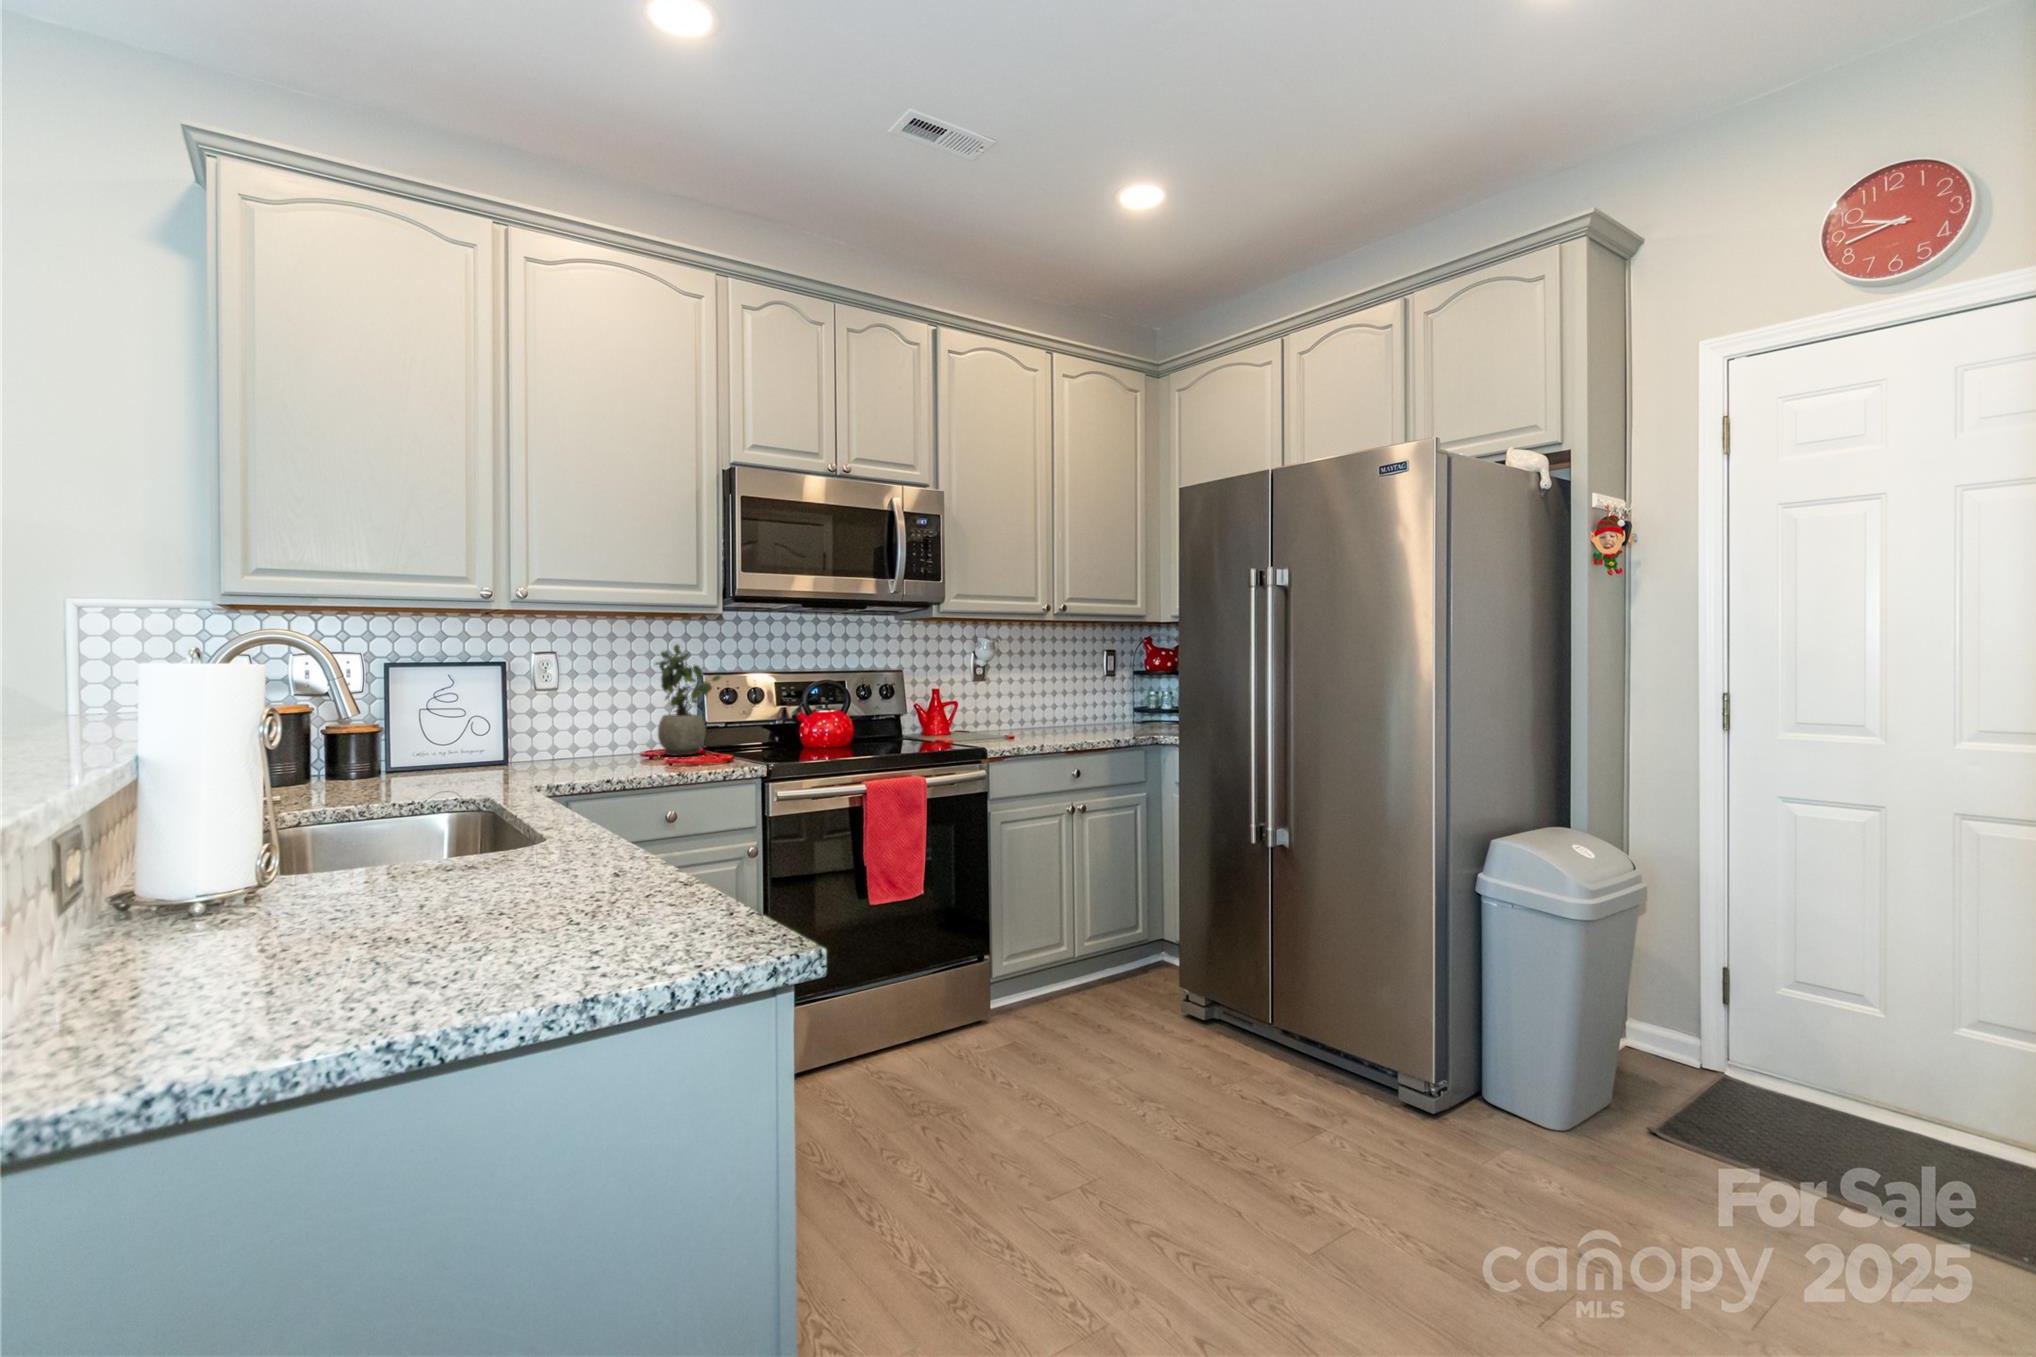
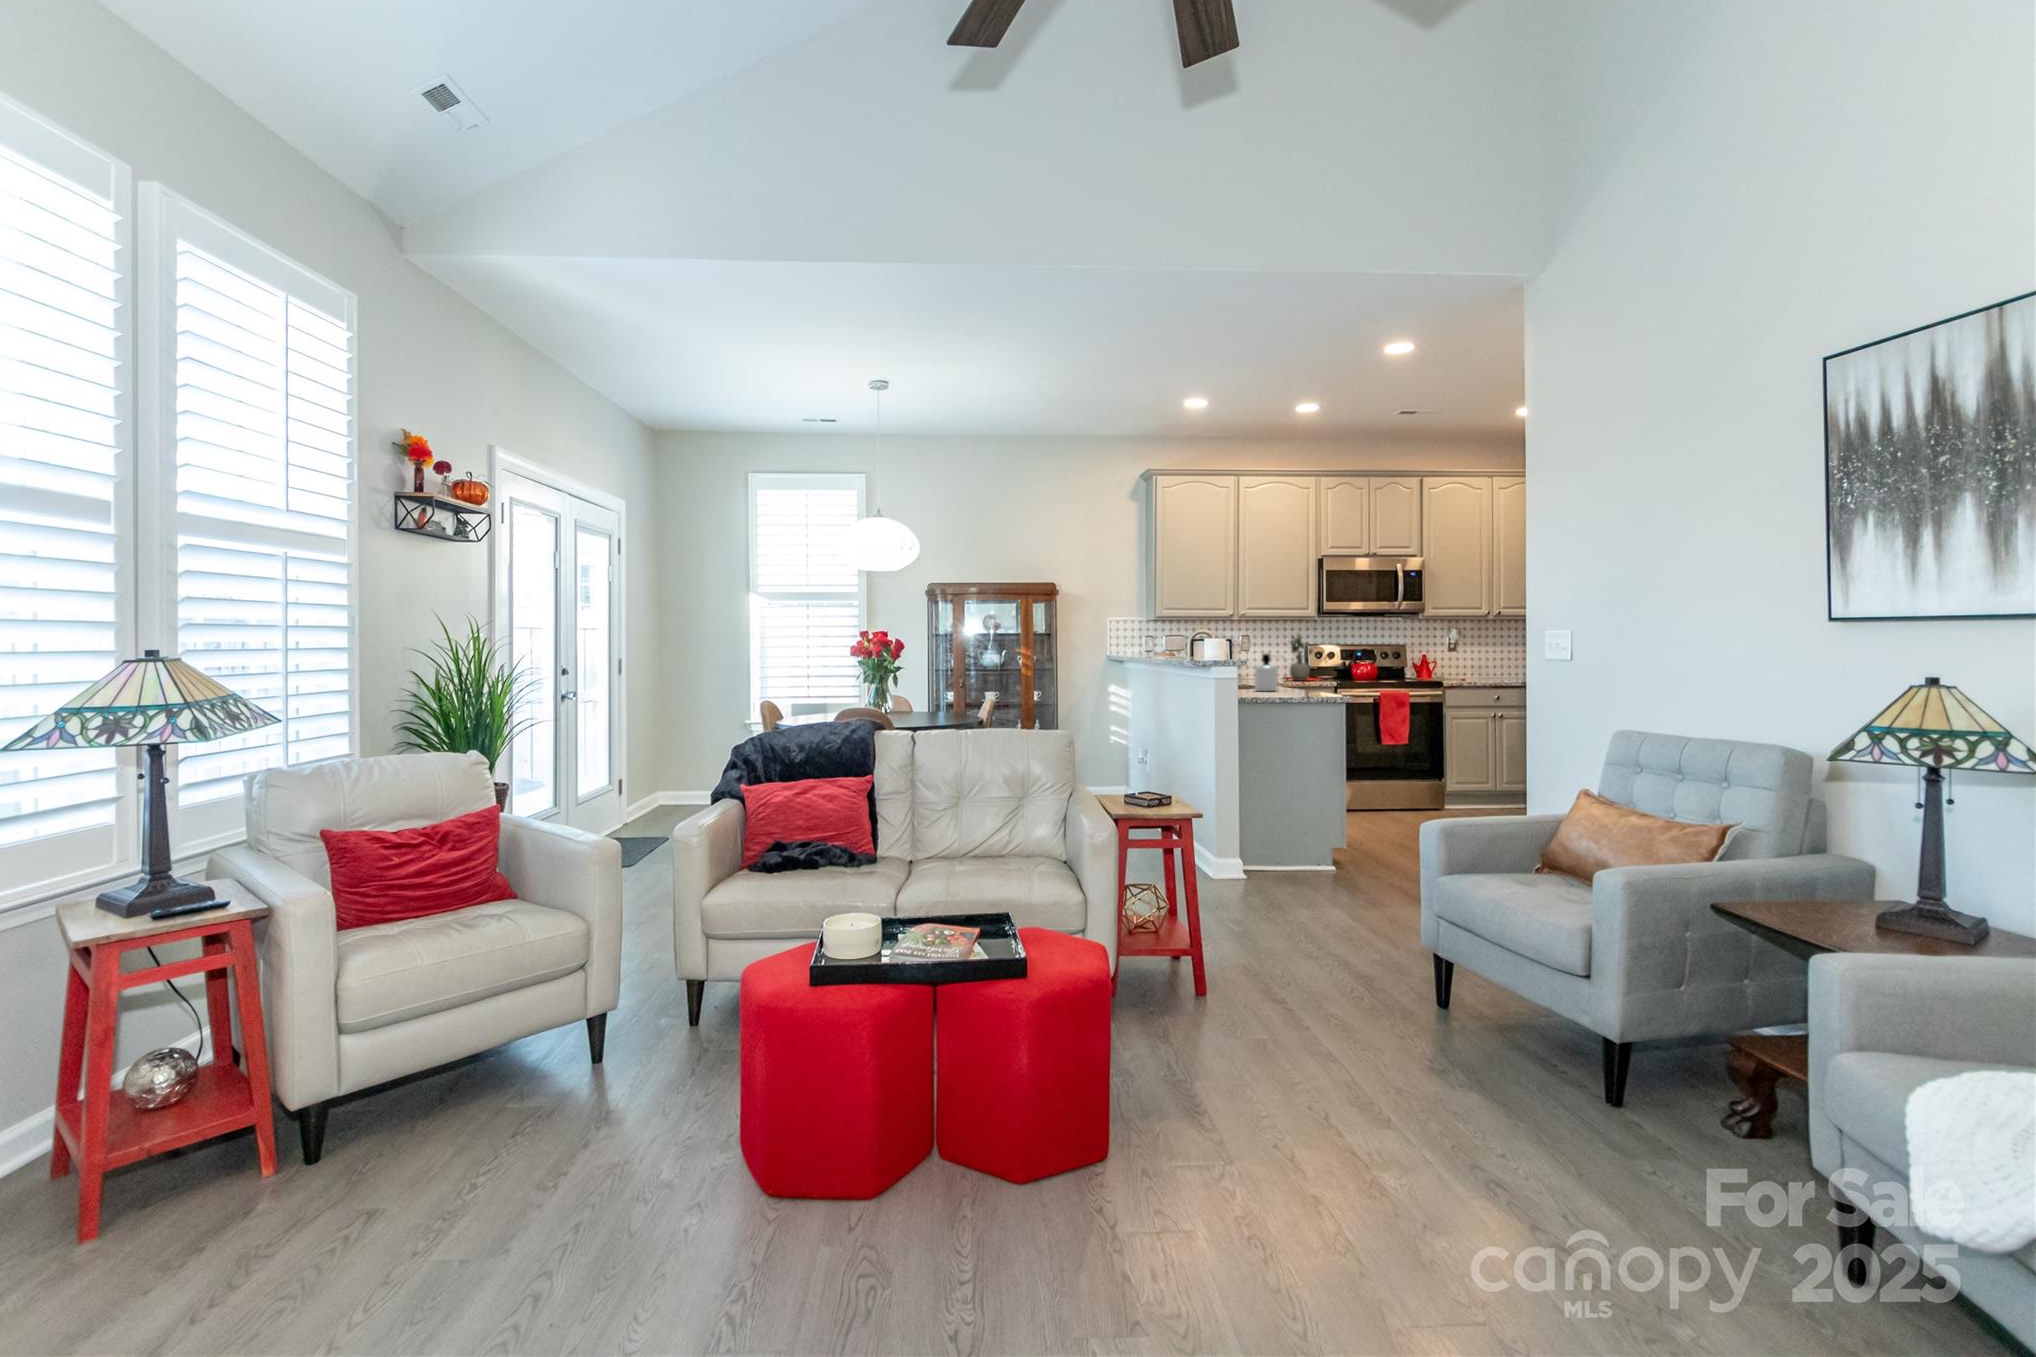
soap dispenser: none [324,750,492,955] -> present [1255,654,1286,691]

